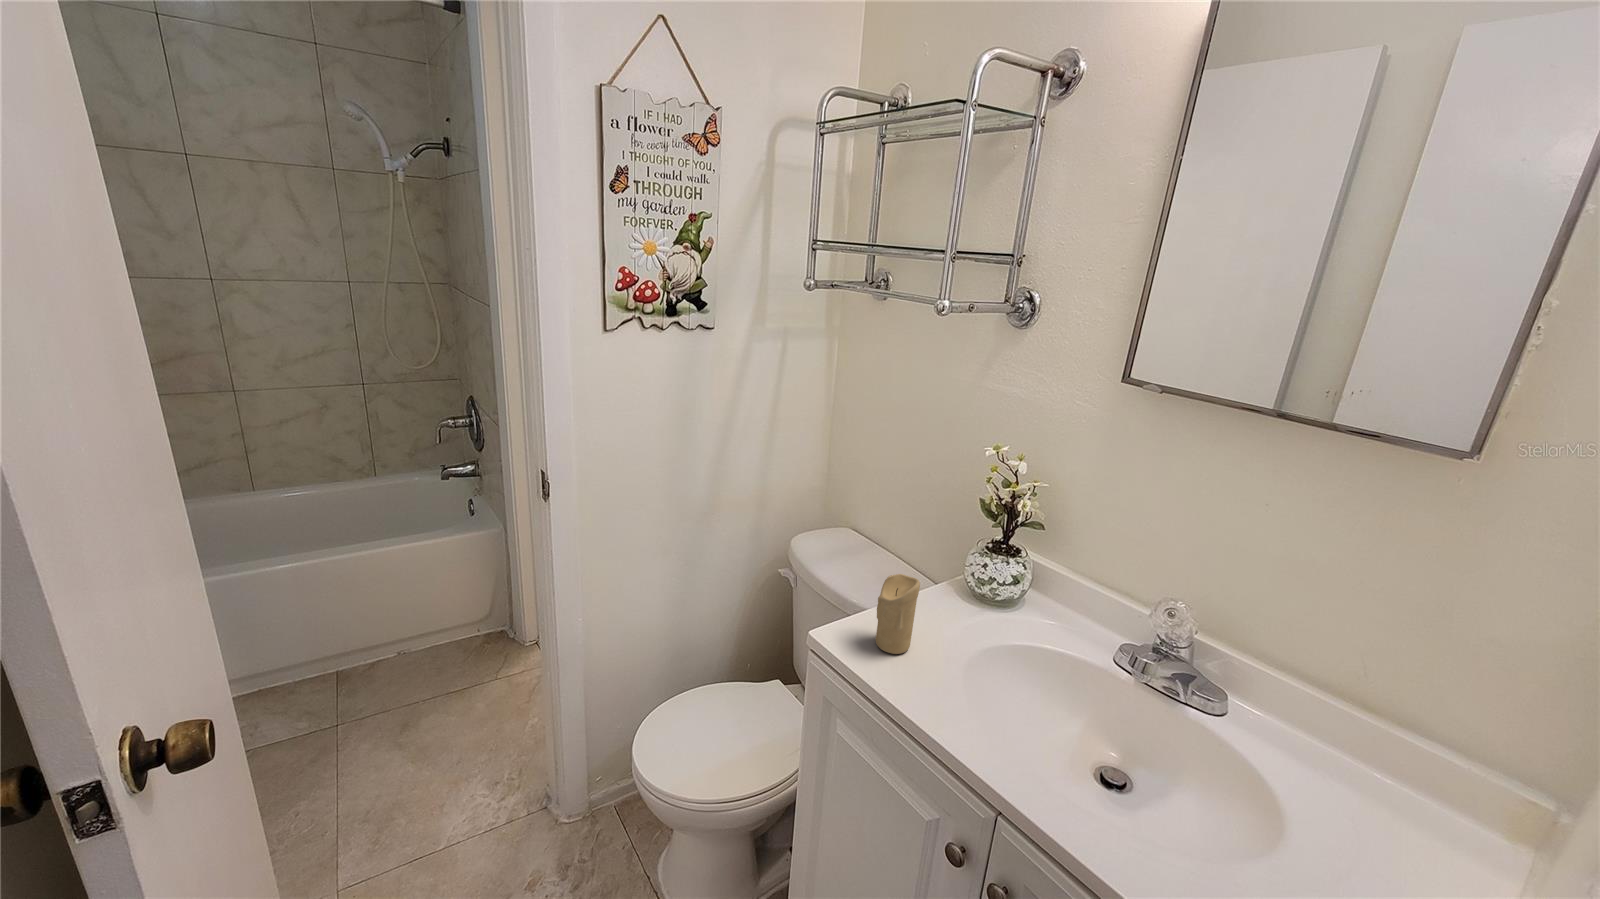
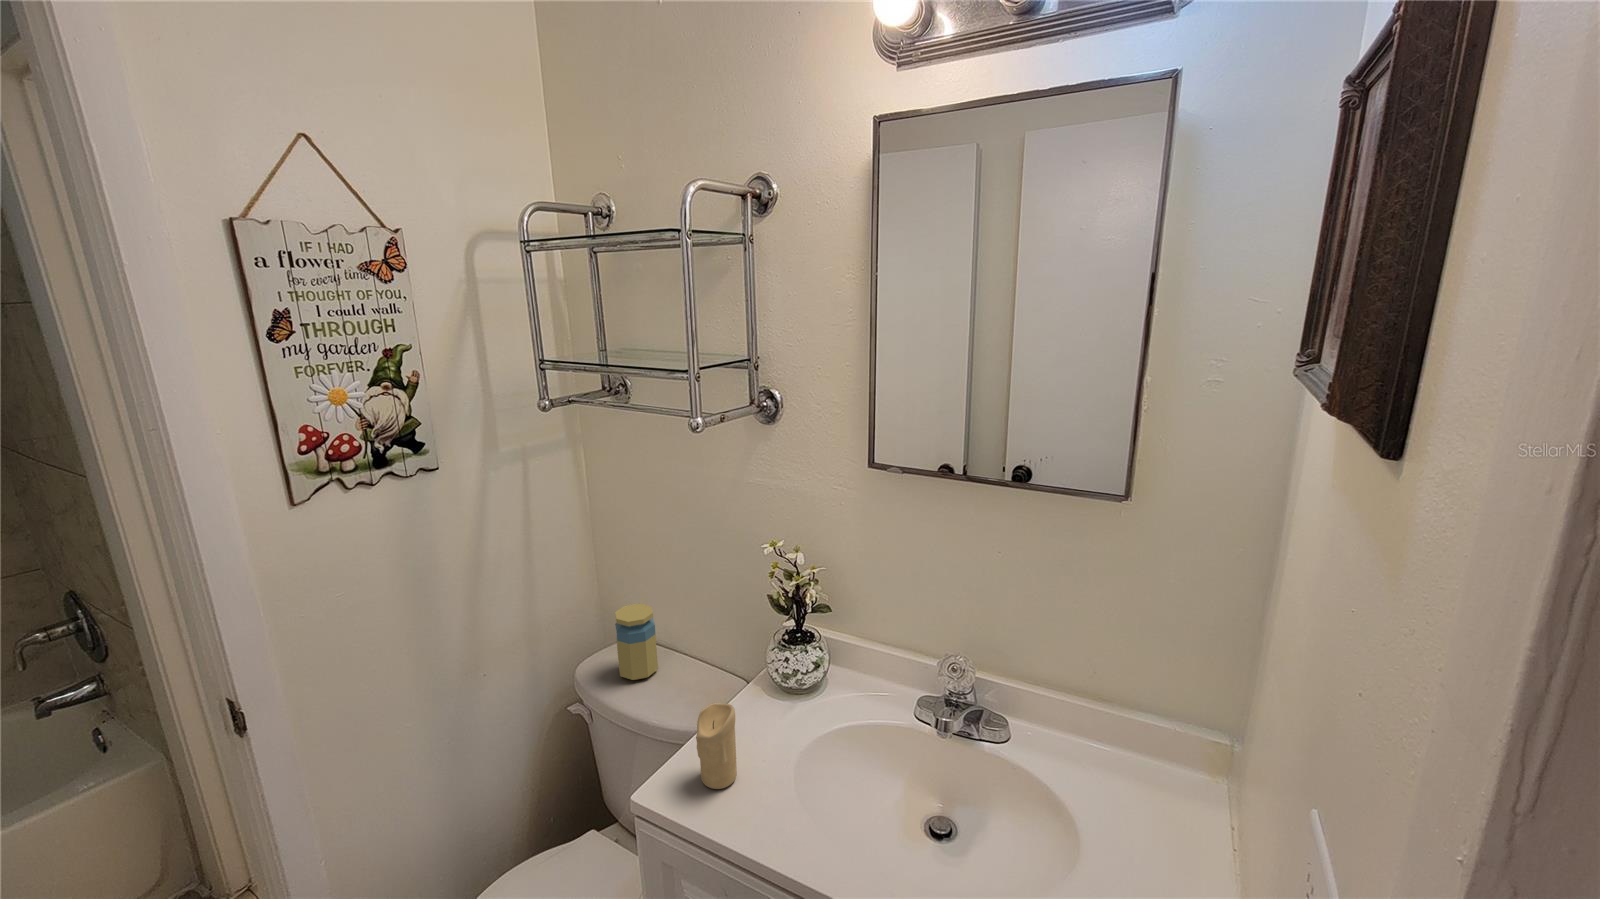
jar: none [829,490,869,560] -> present [615,603,658,680]

